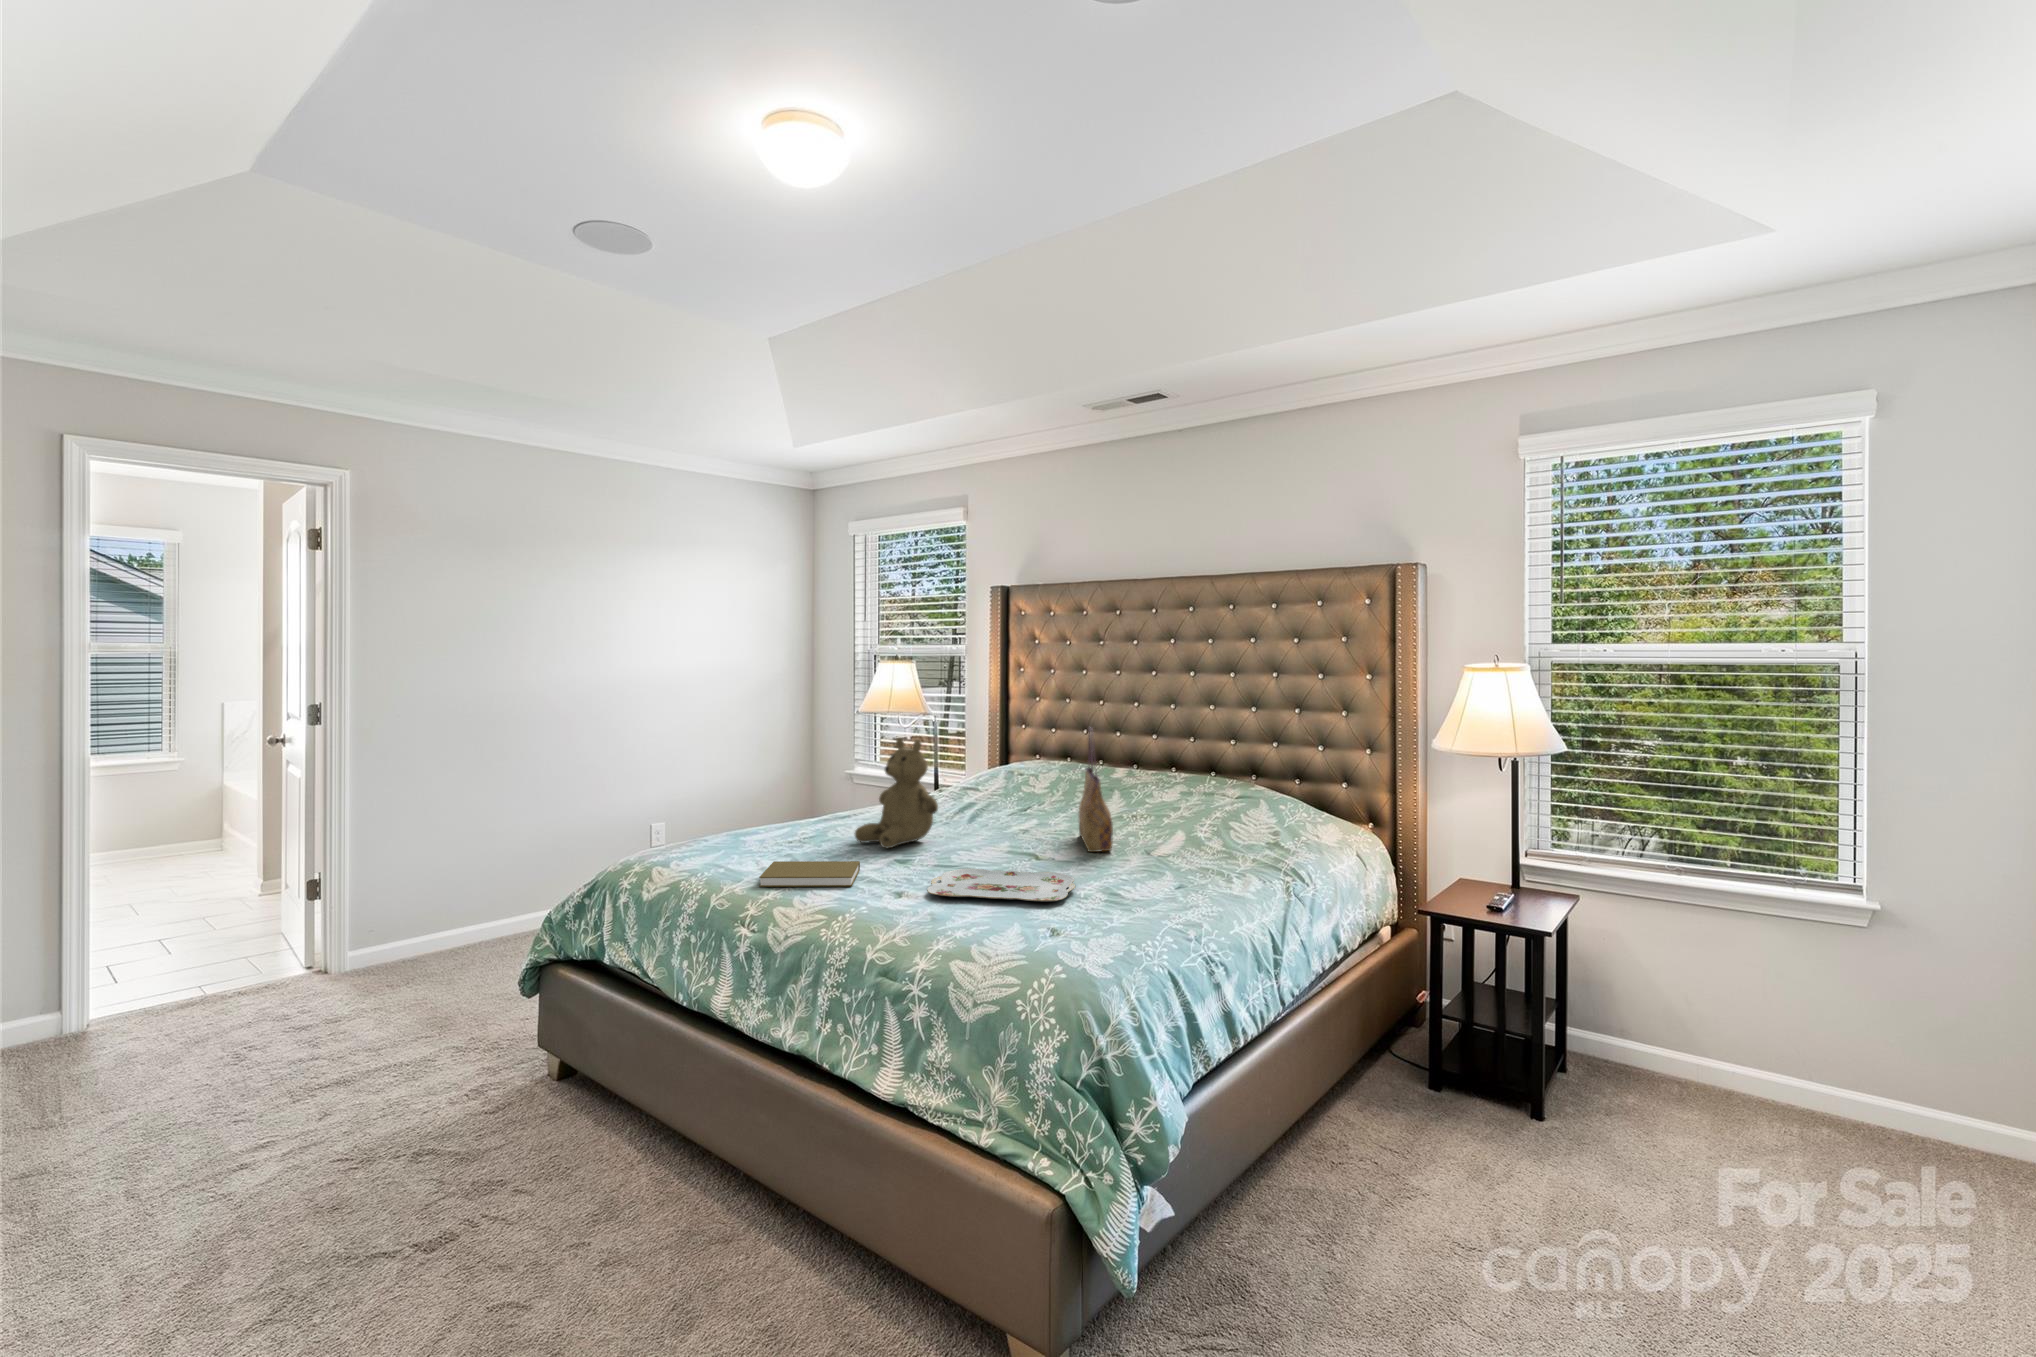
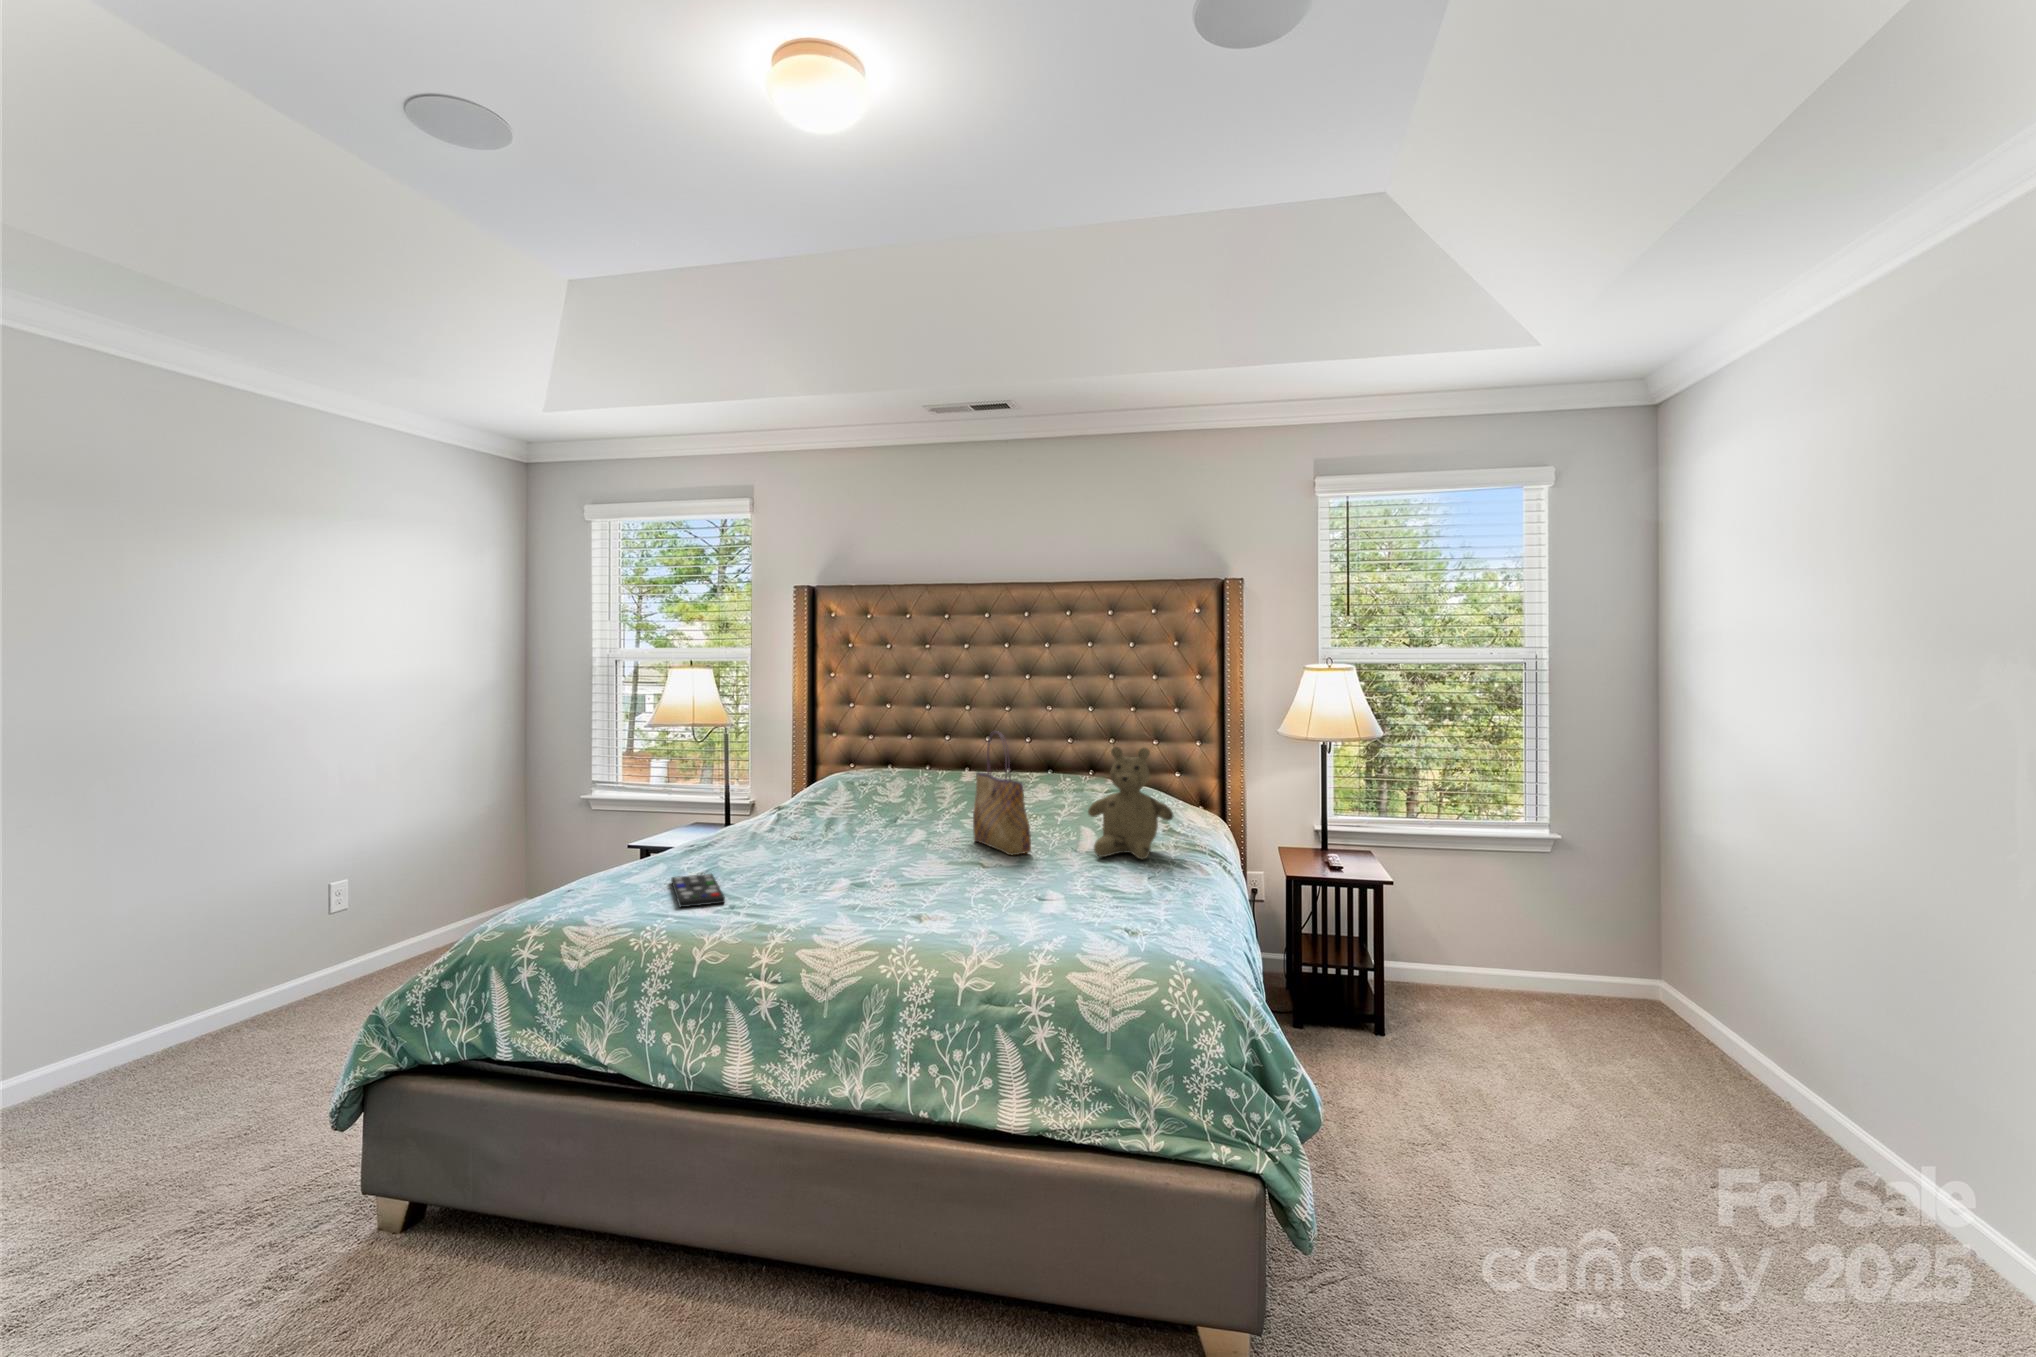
teddy bear: present [855,738,938,848] -> present [1088,747,1173,859]
remote control: none [750,839,812,864] -> present [671,874,725,907]
book: present [759,861,860,887] -> none [723,890,844,931]
serving tray: present [927,868,1075,902] -> none [921,878,1076,914]

